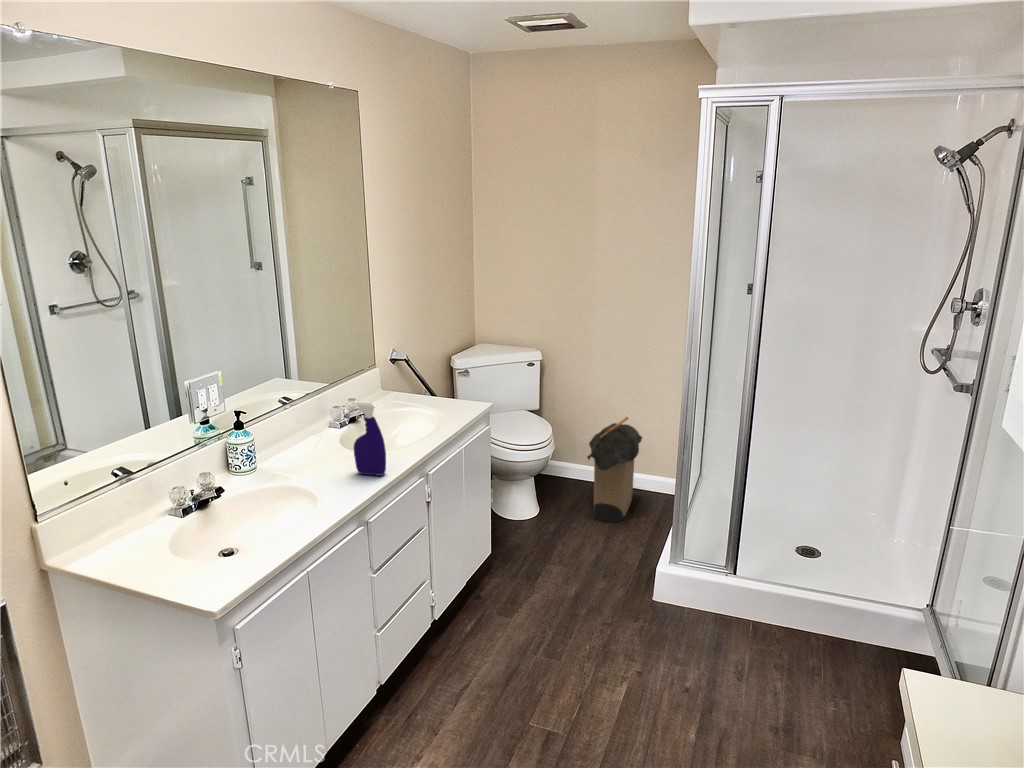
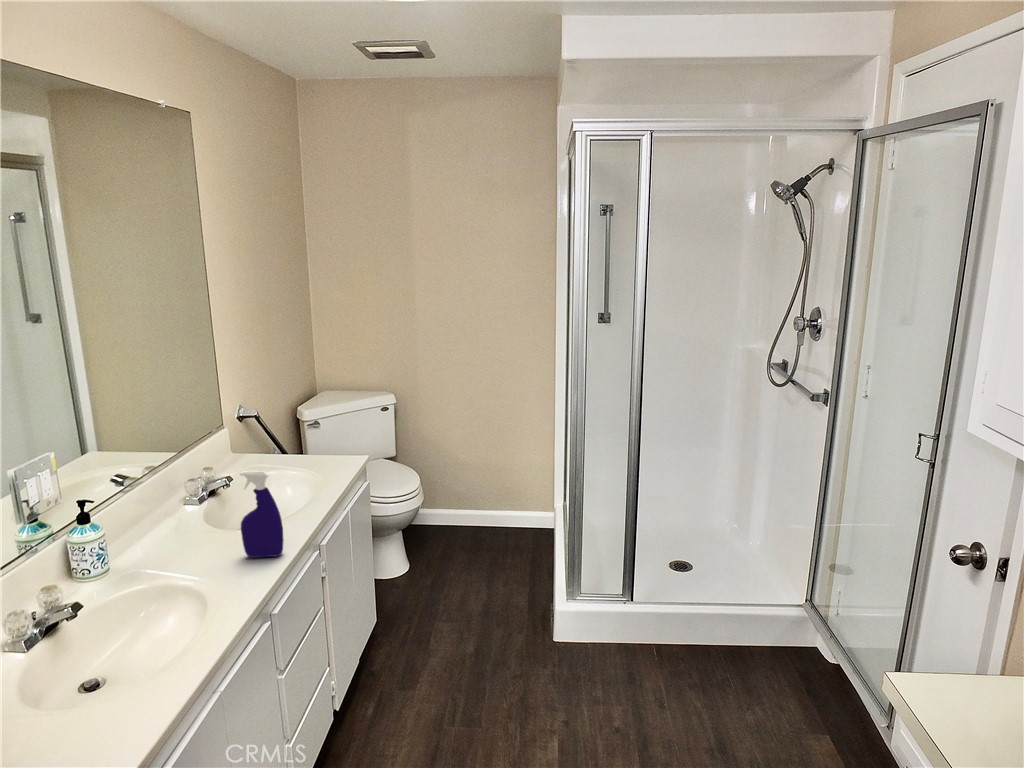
laundry hamper: present [587,417,642,523] -> none [461,453,515,568]

